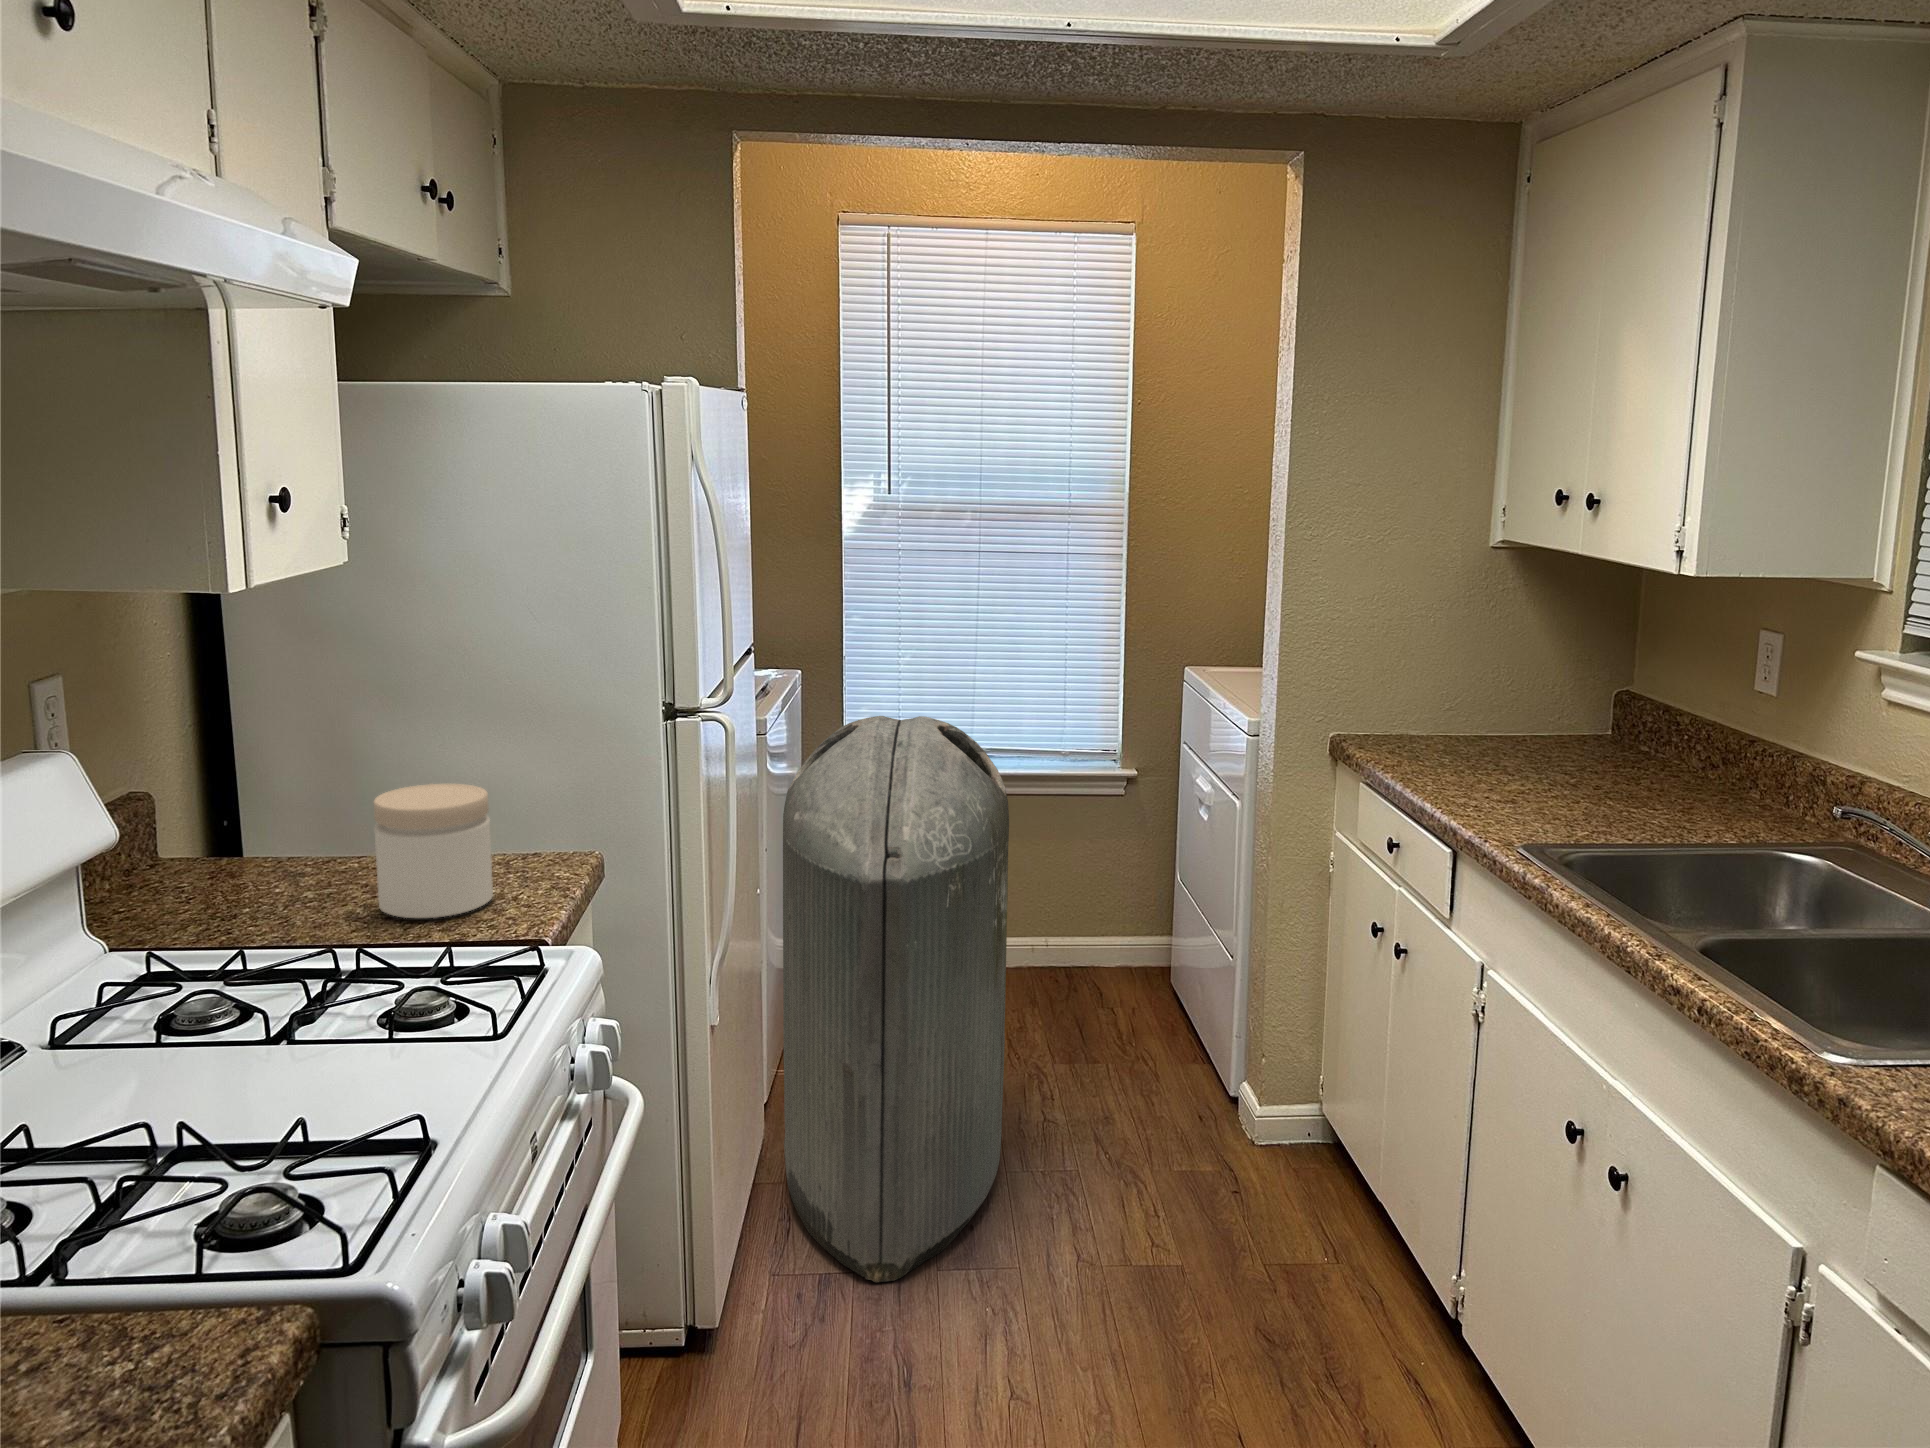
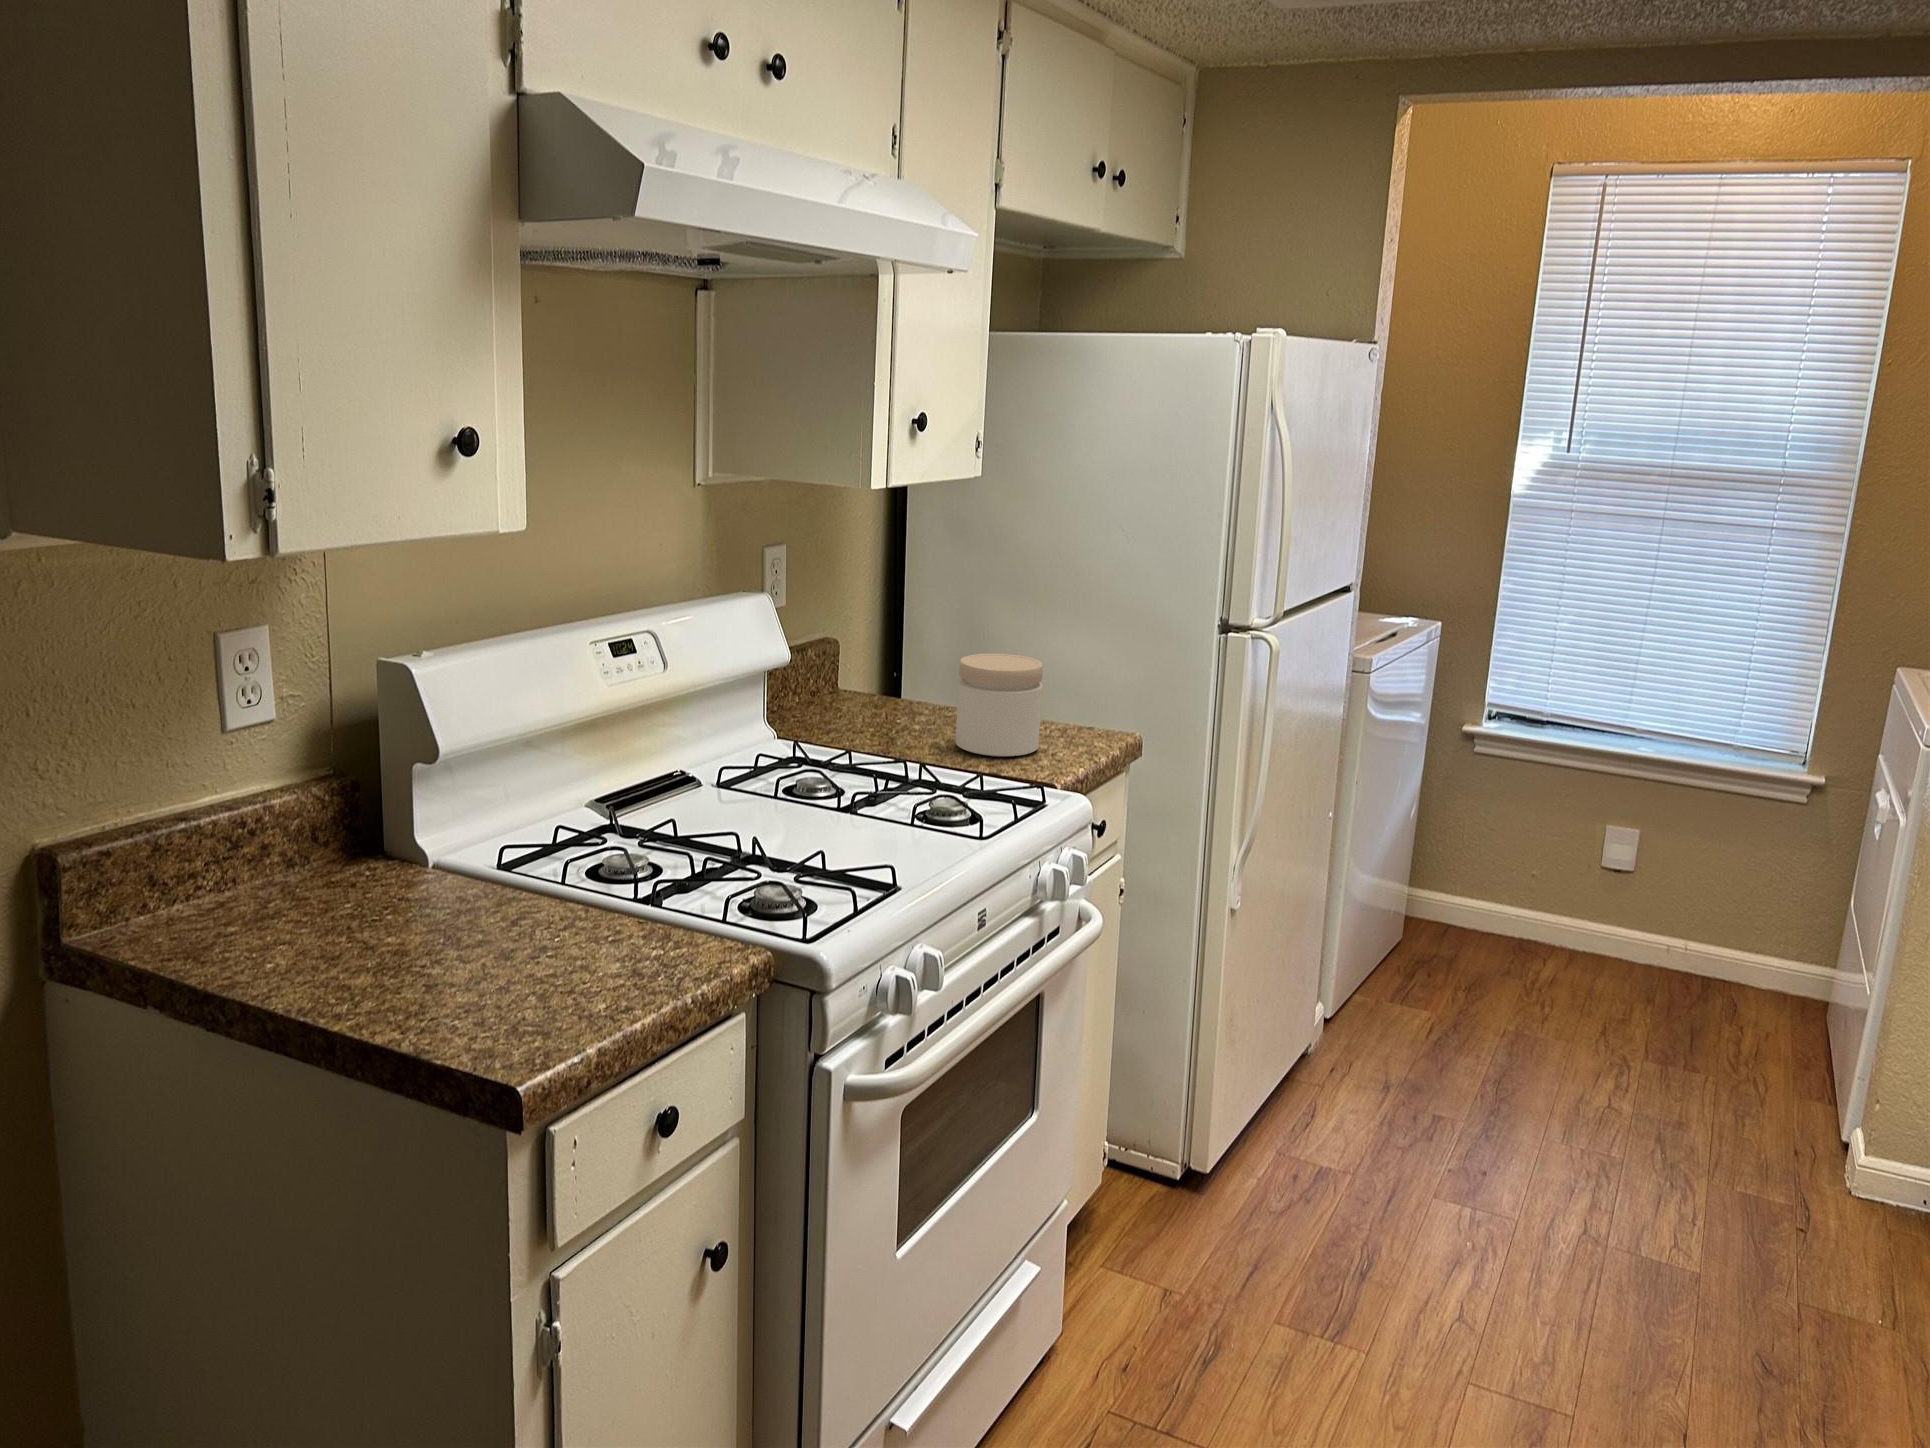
trash can: present [783,716,1009,1282] -> none [1311,667,1596,1197]

